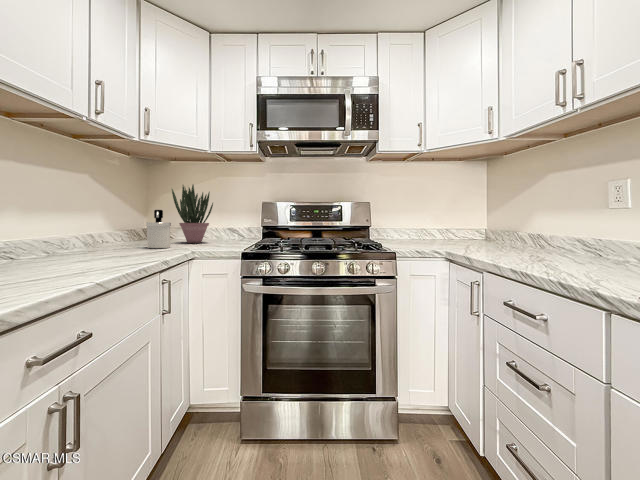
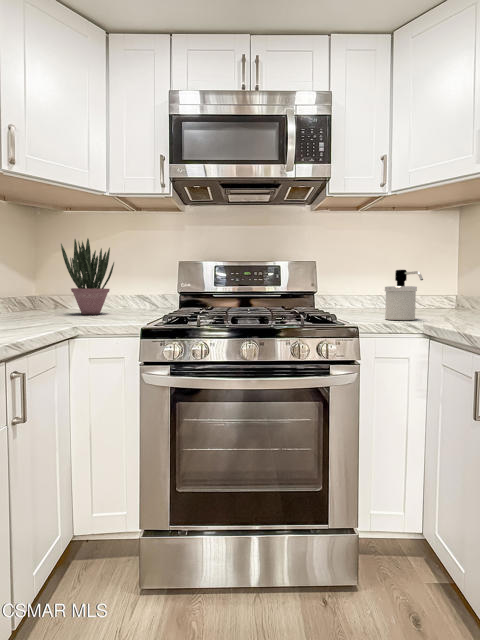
soap dispenser: present [146,210,171,248] -> present [385,270,423,320]

